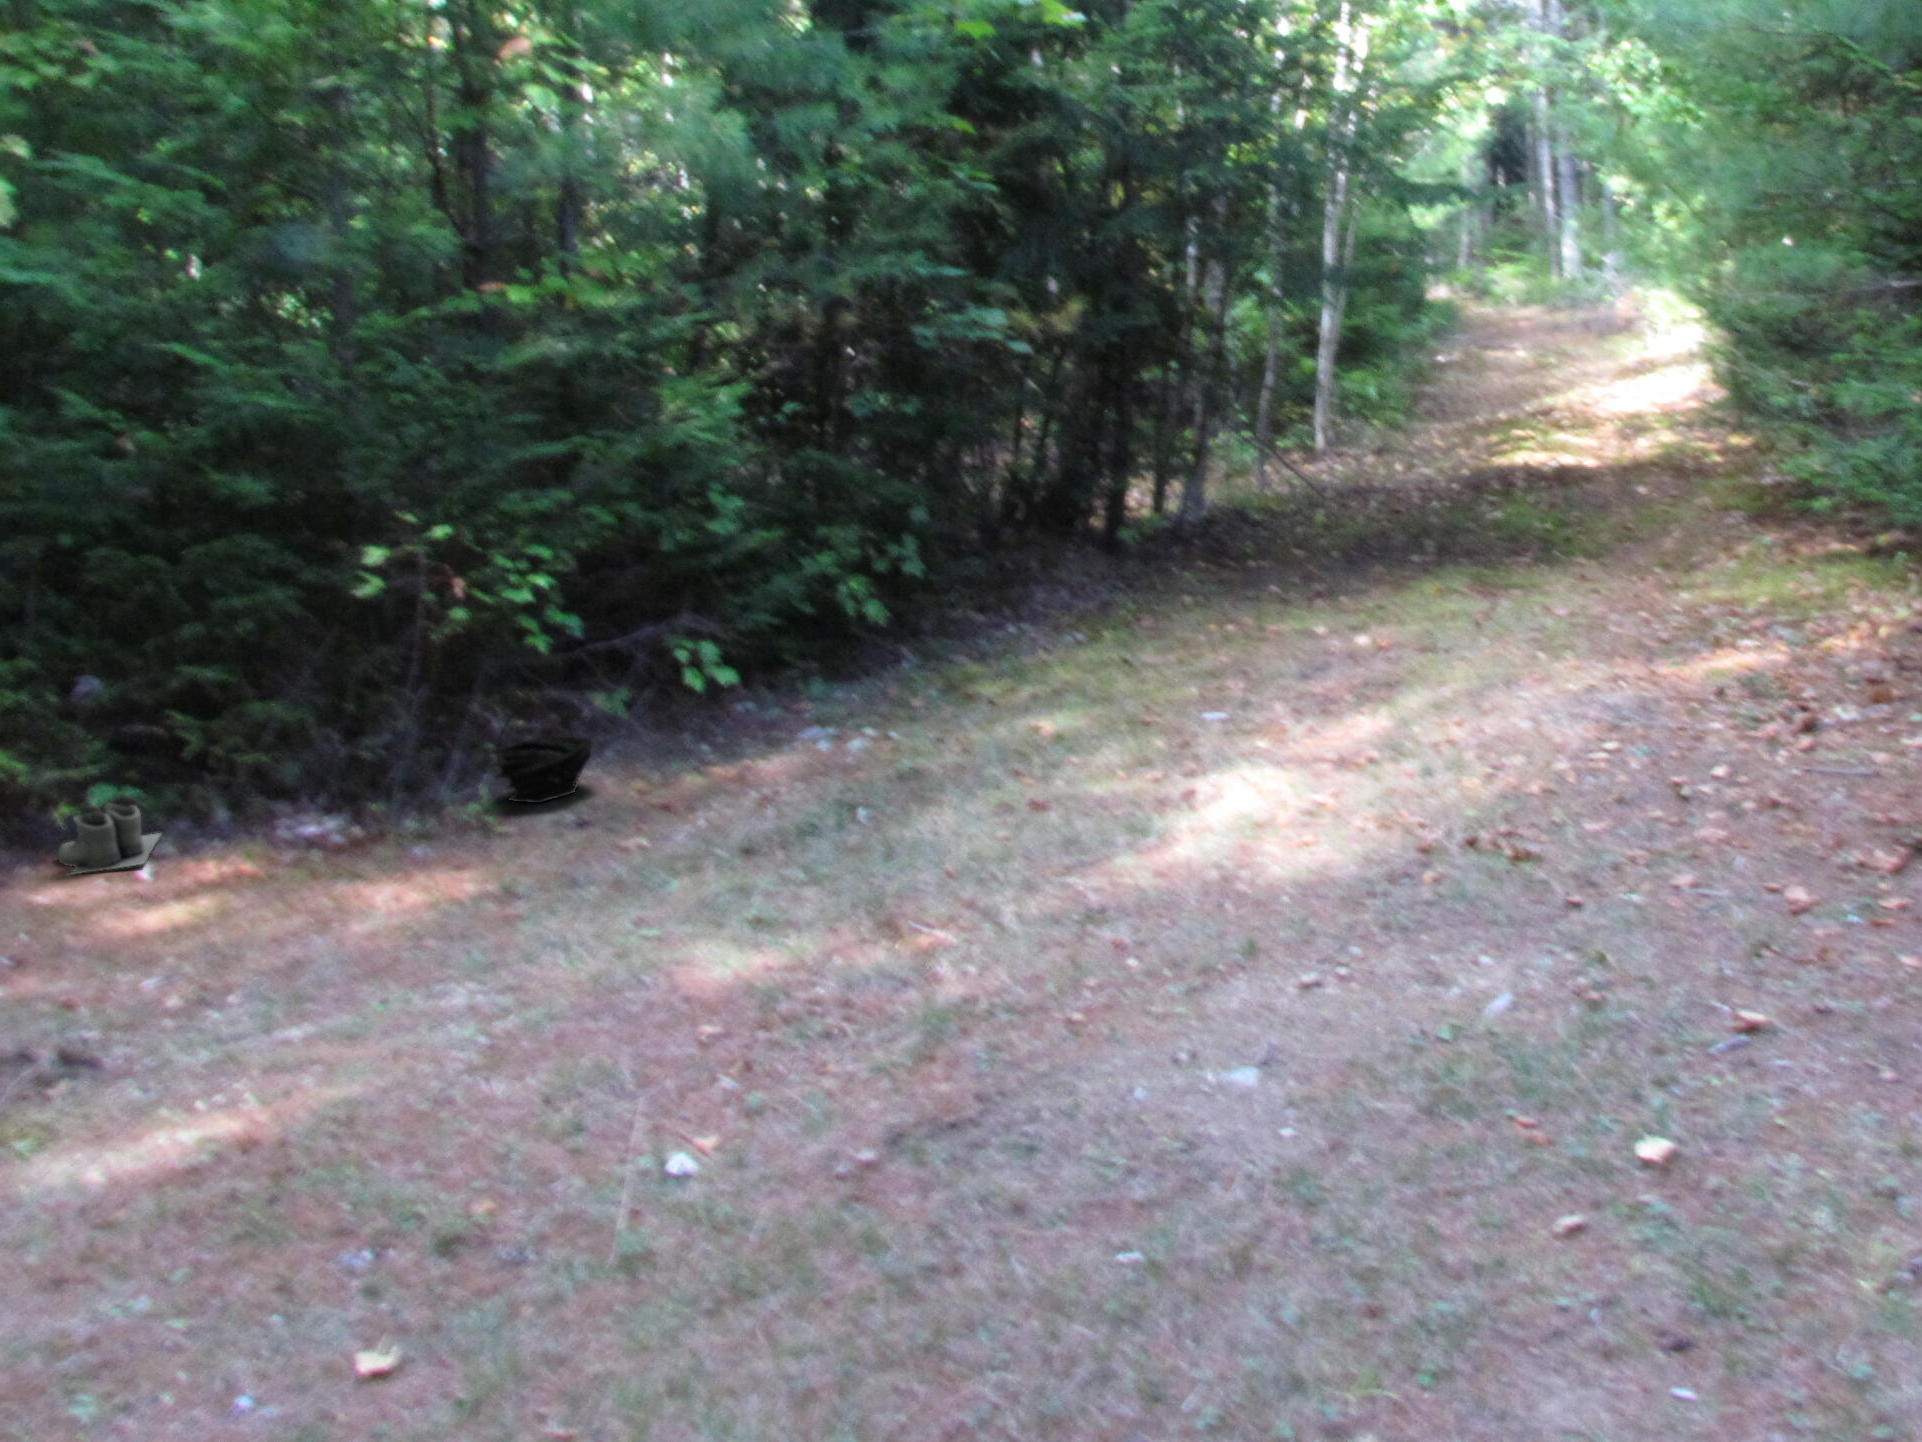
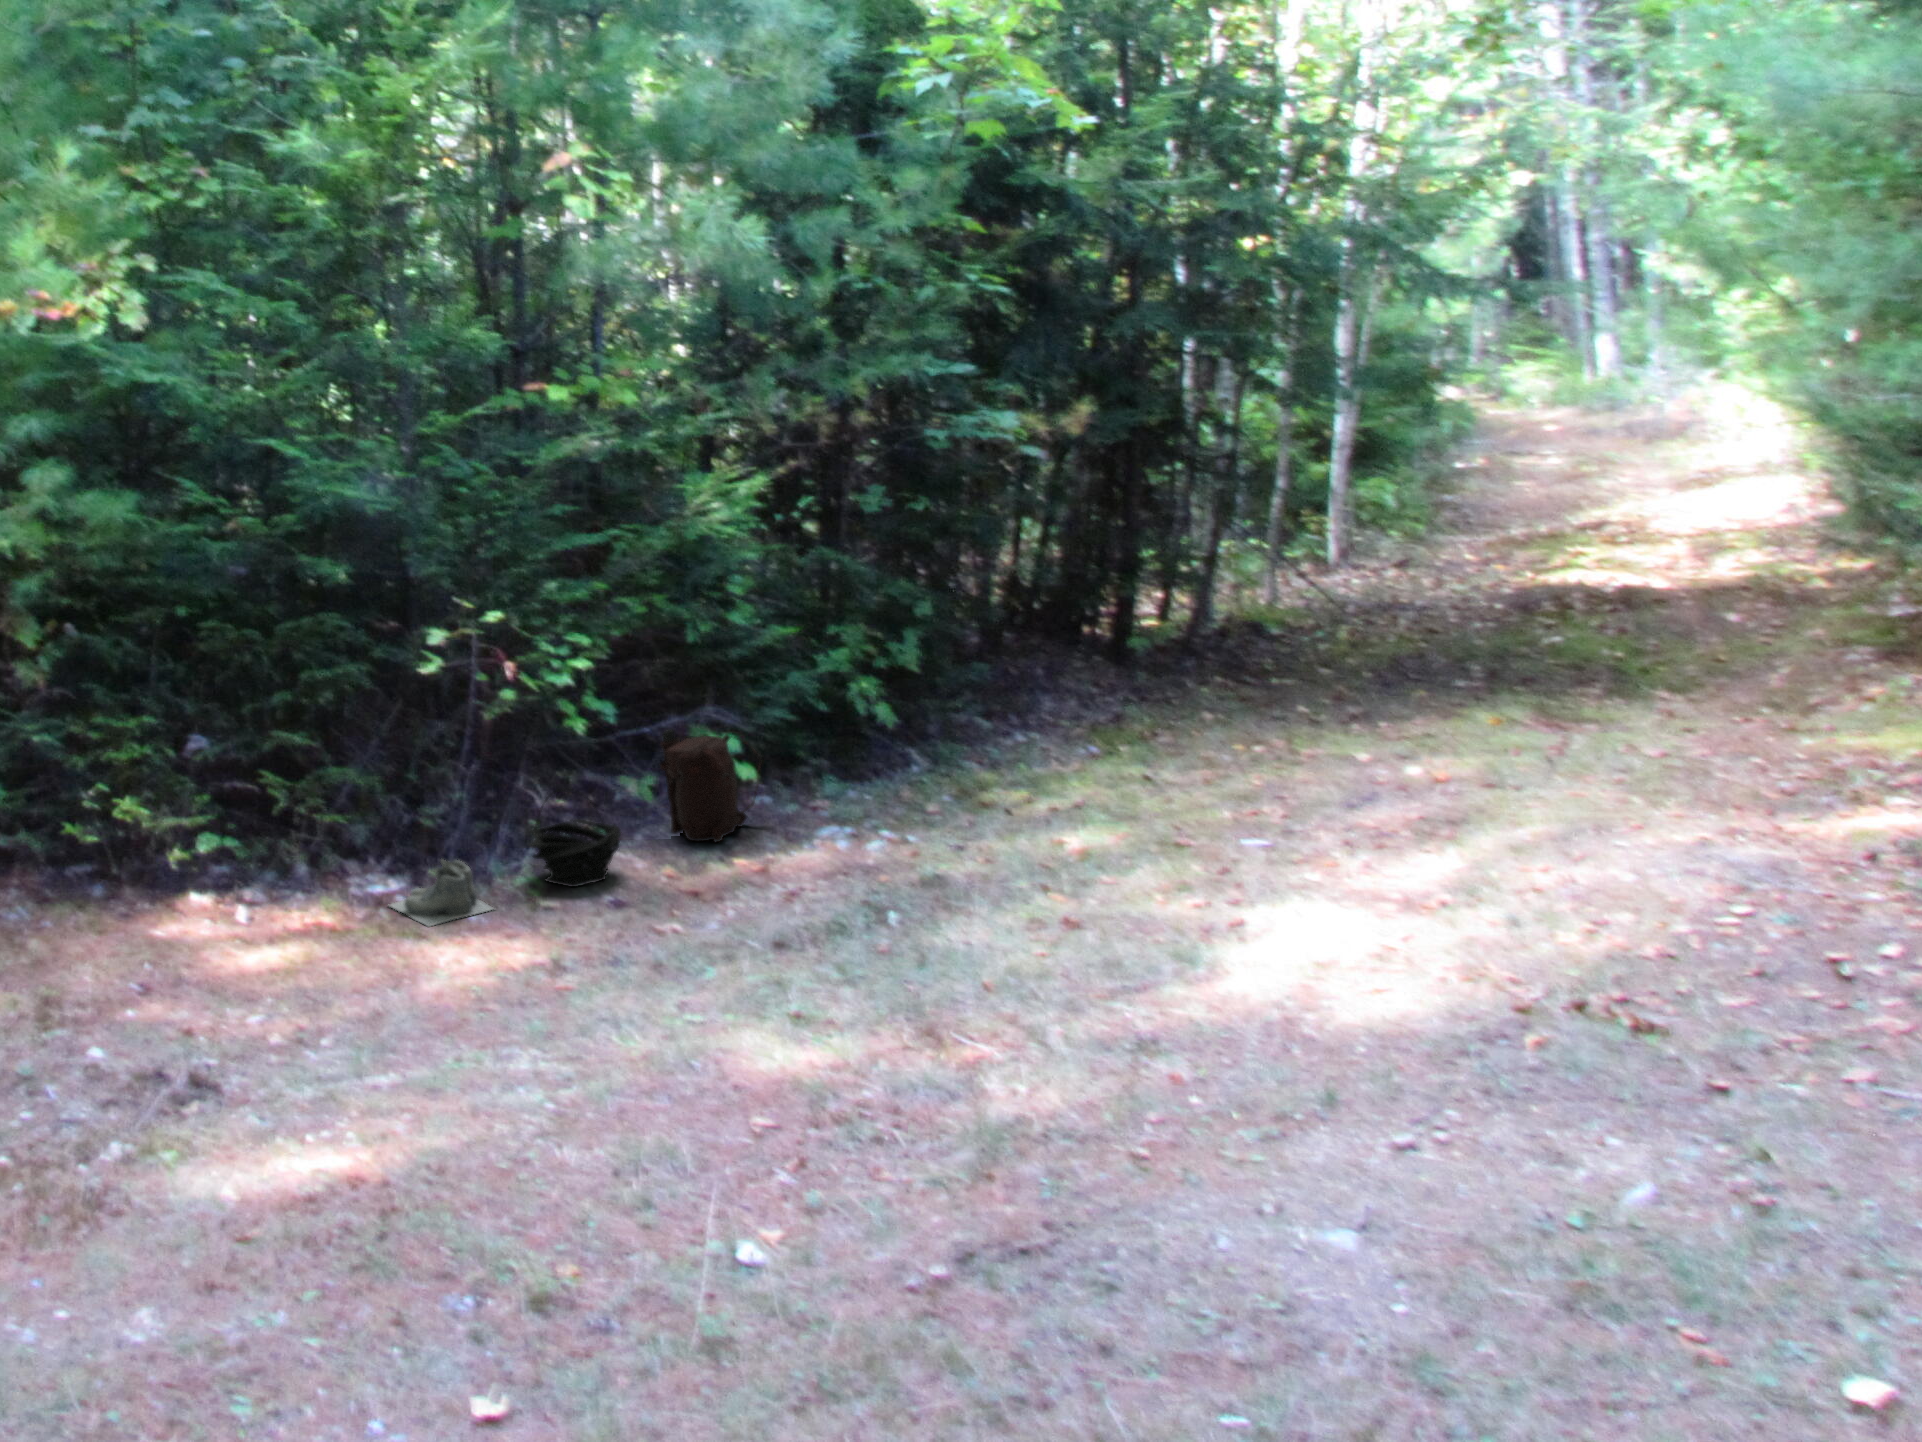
backpack: none [636,639,745,748] -> present [660,729,762,842]
boots: present [58,803,162,875] -> present [390,860,493,926]

